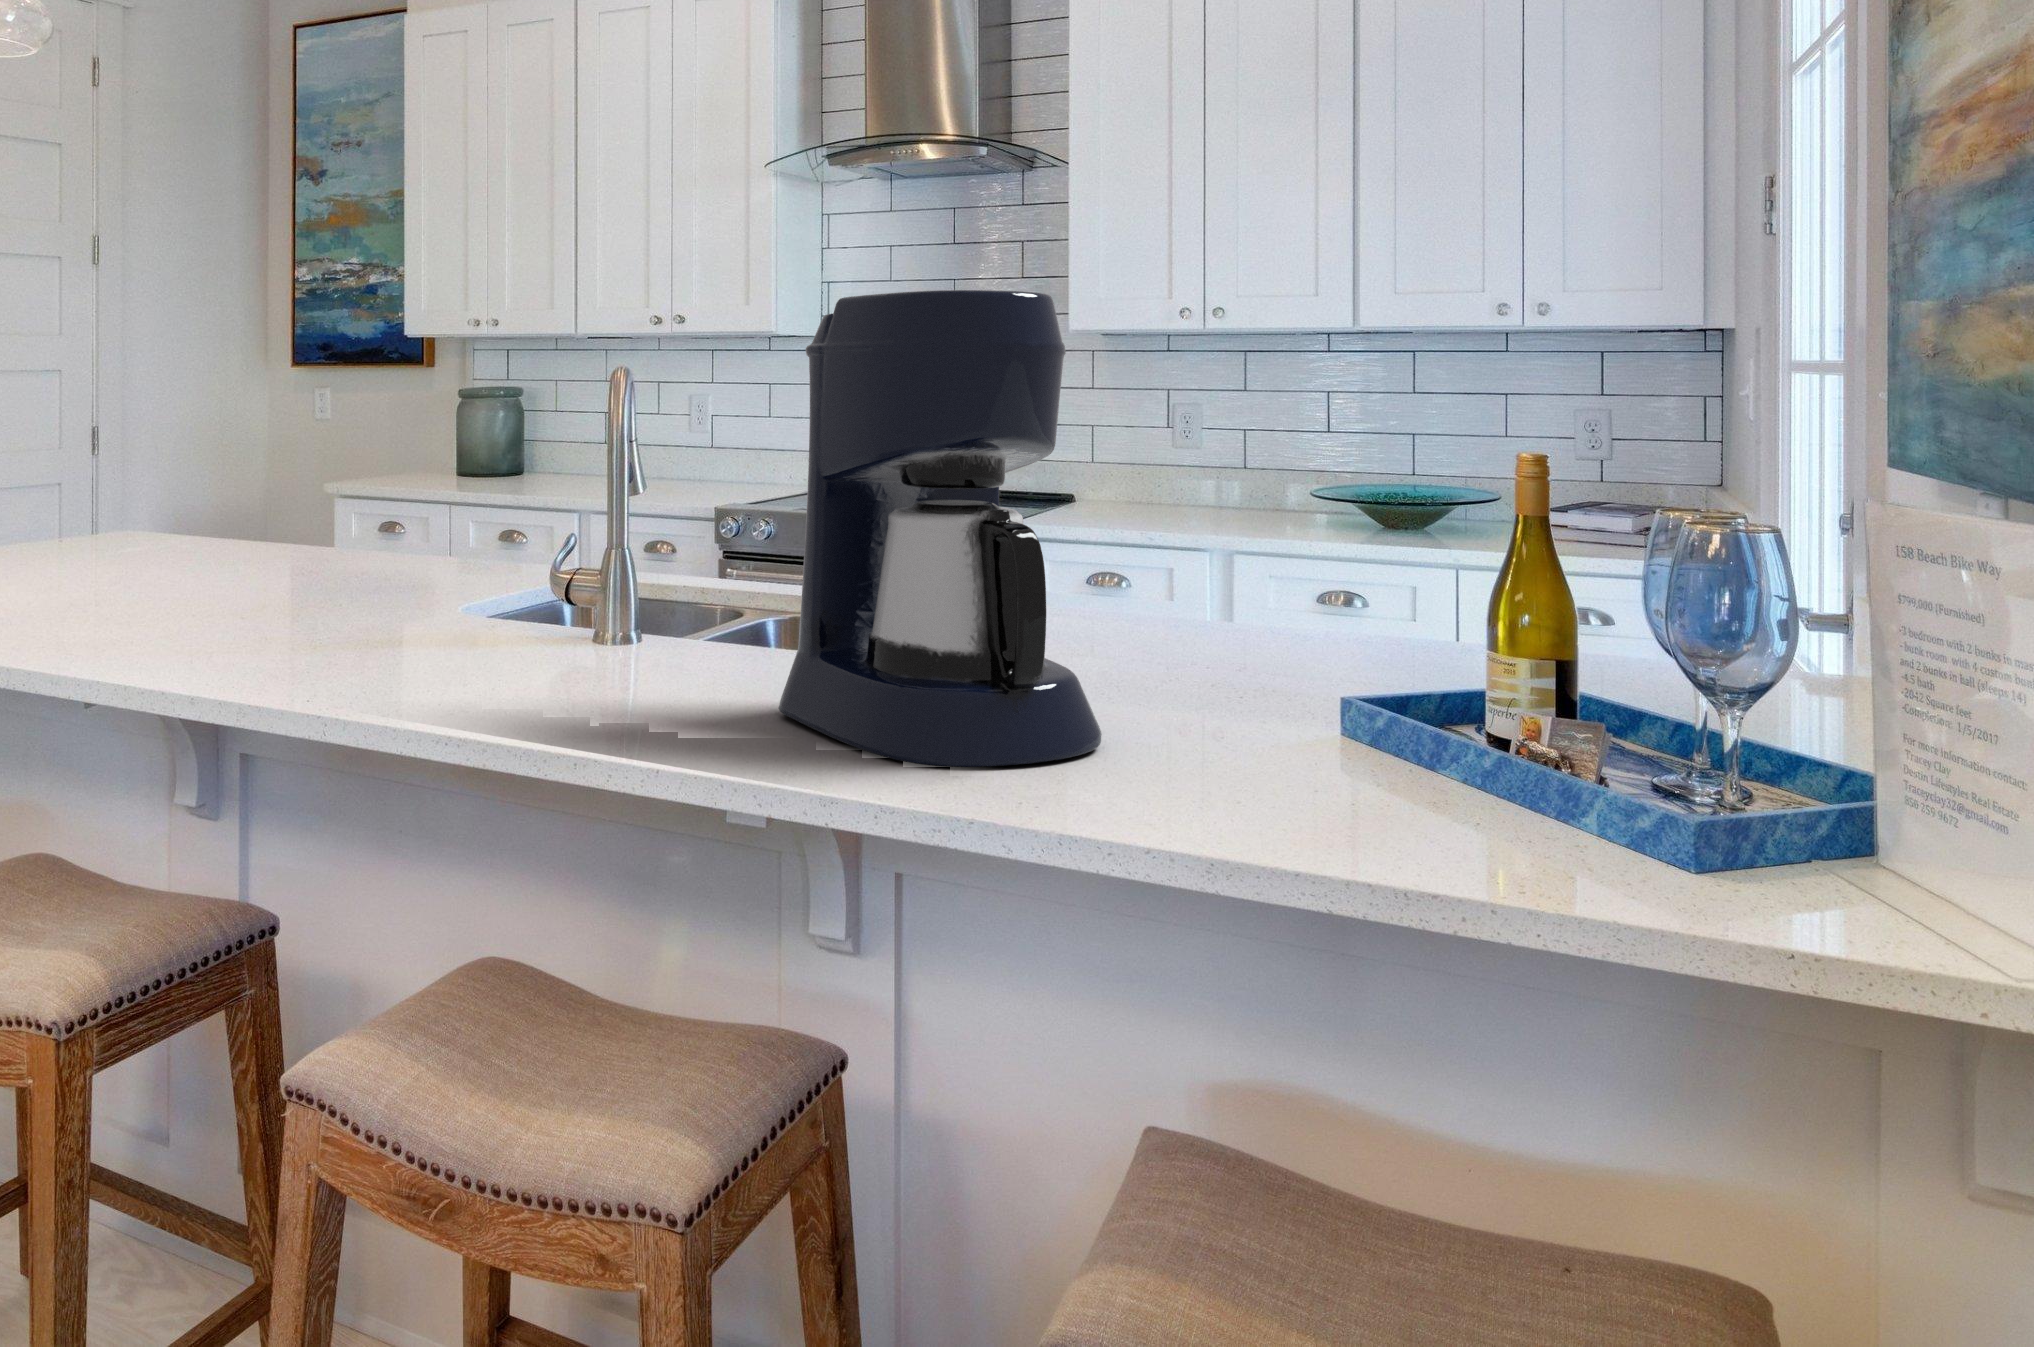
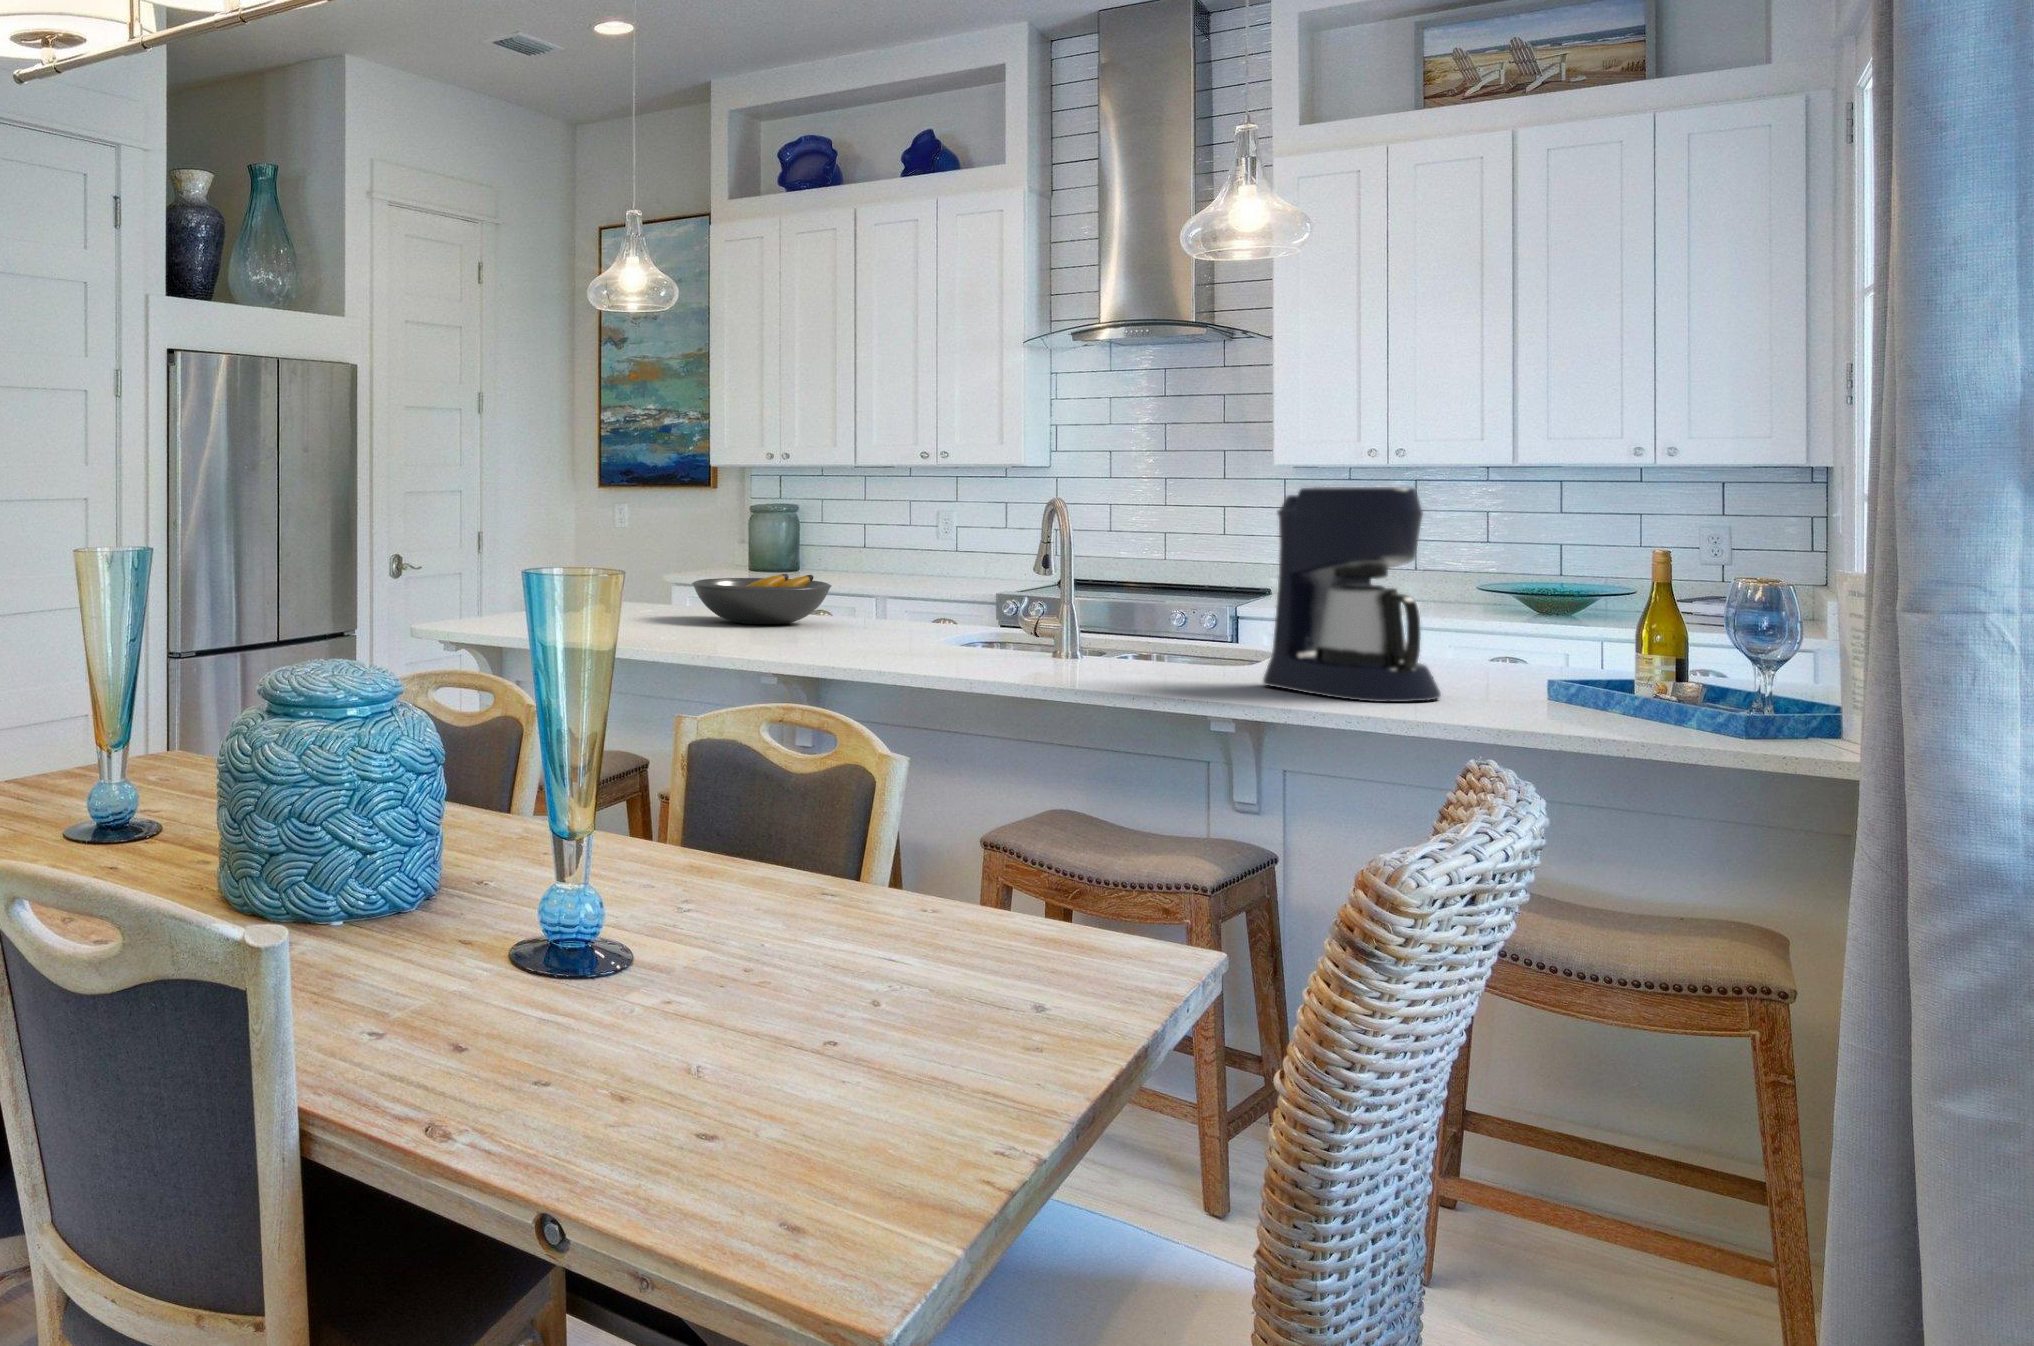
fruit bowl: none [97,479,334,561] -> present [692,574,831,624]

